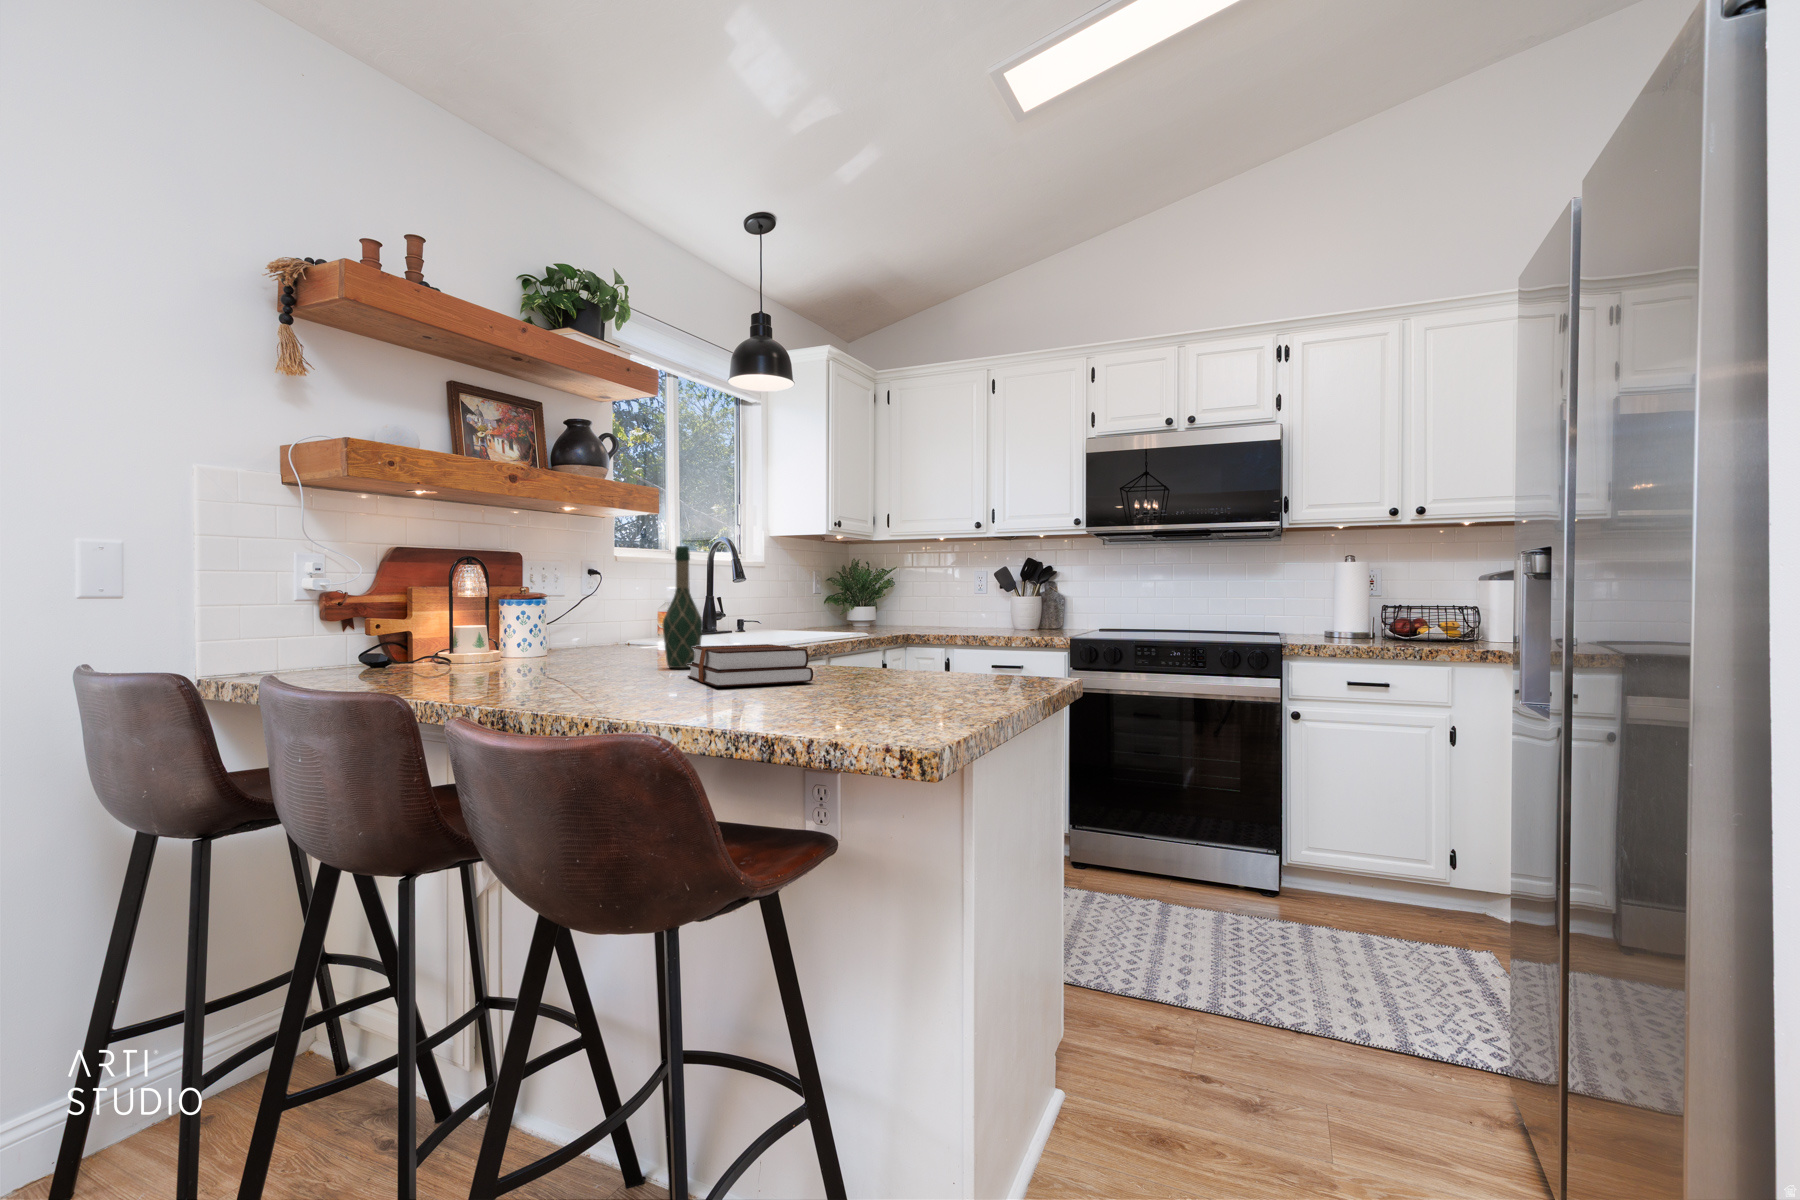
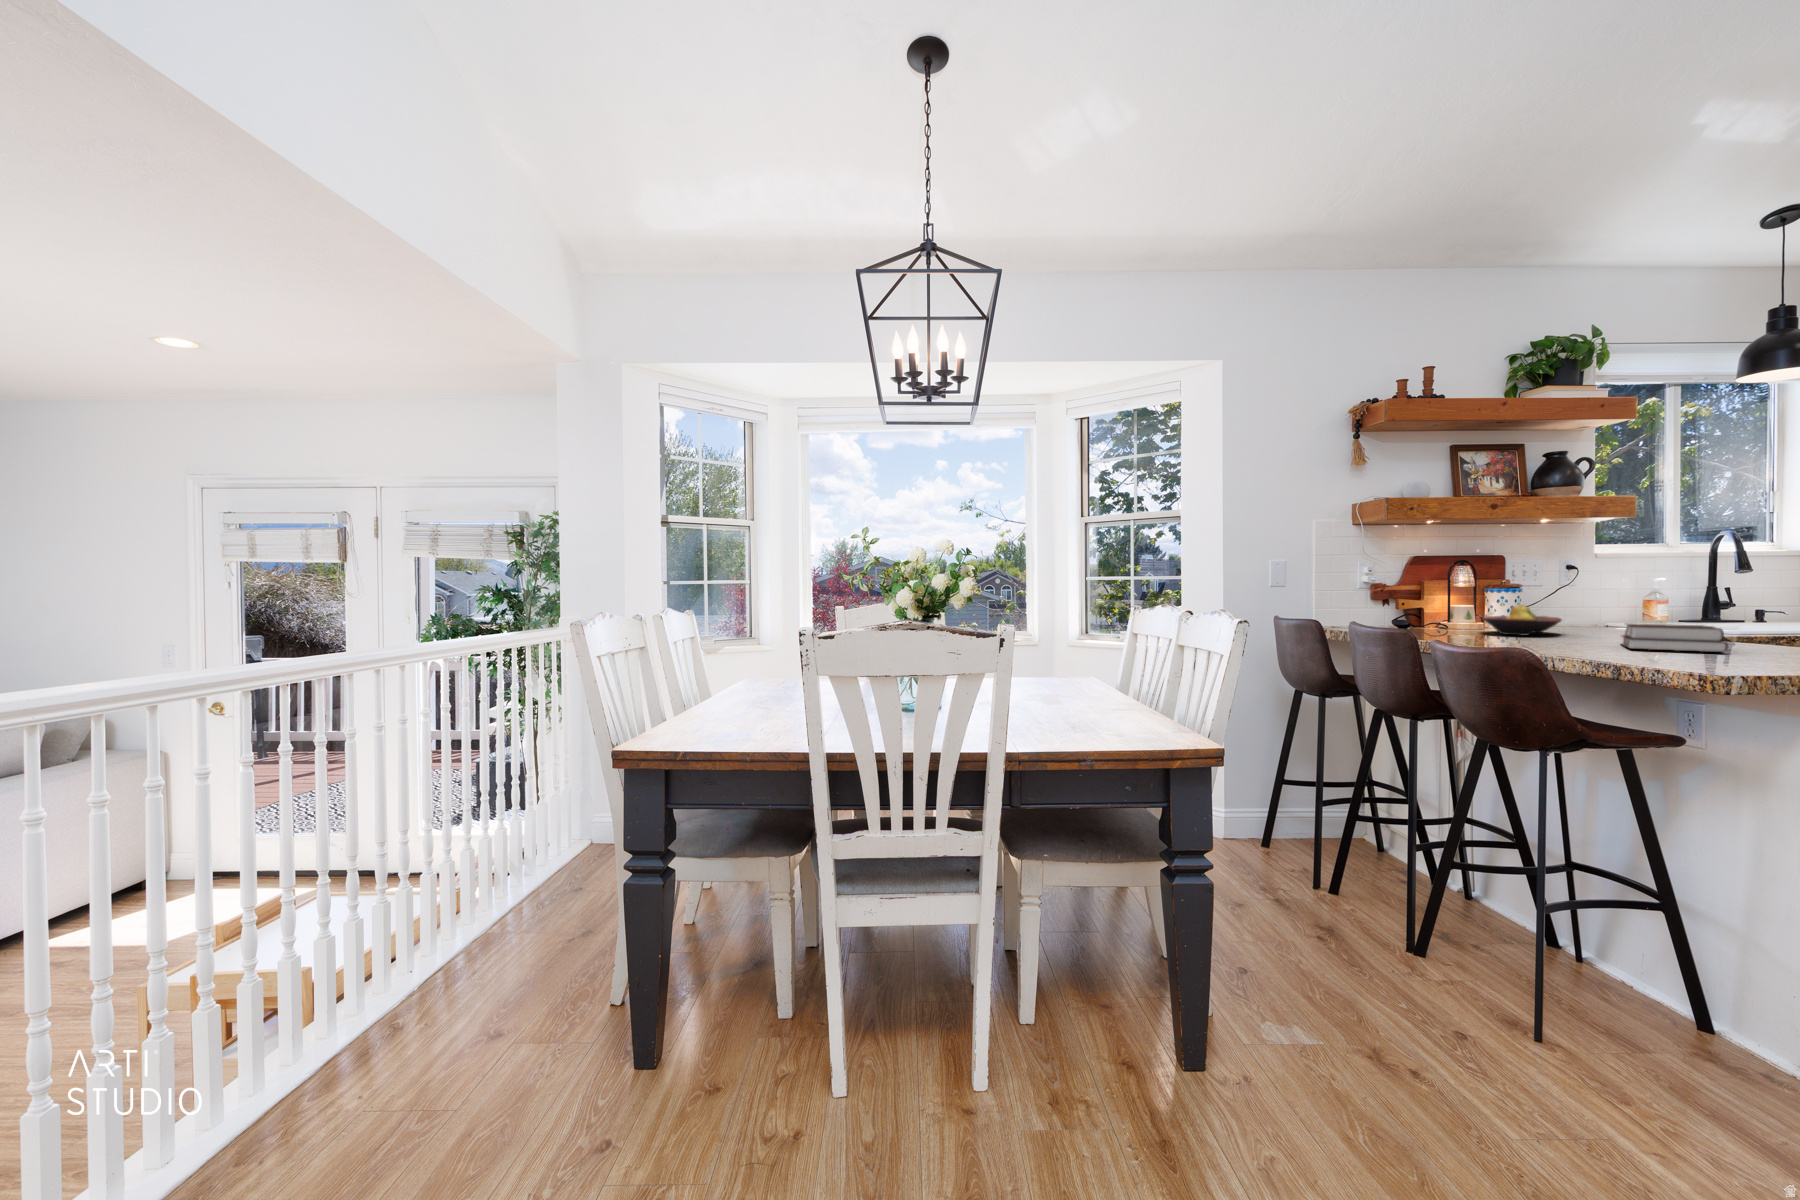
wine bottle: present [663,546,703,668] -> none [1609,551,1648,640]
fruit bowl: none [502,623,603,671] -> present [1483,605,1562,635]

